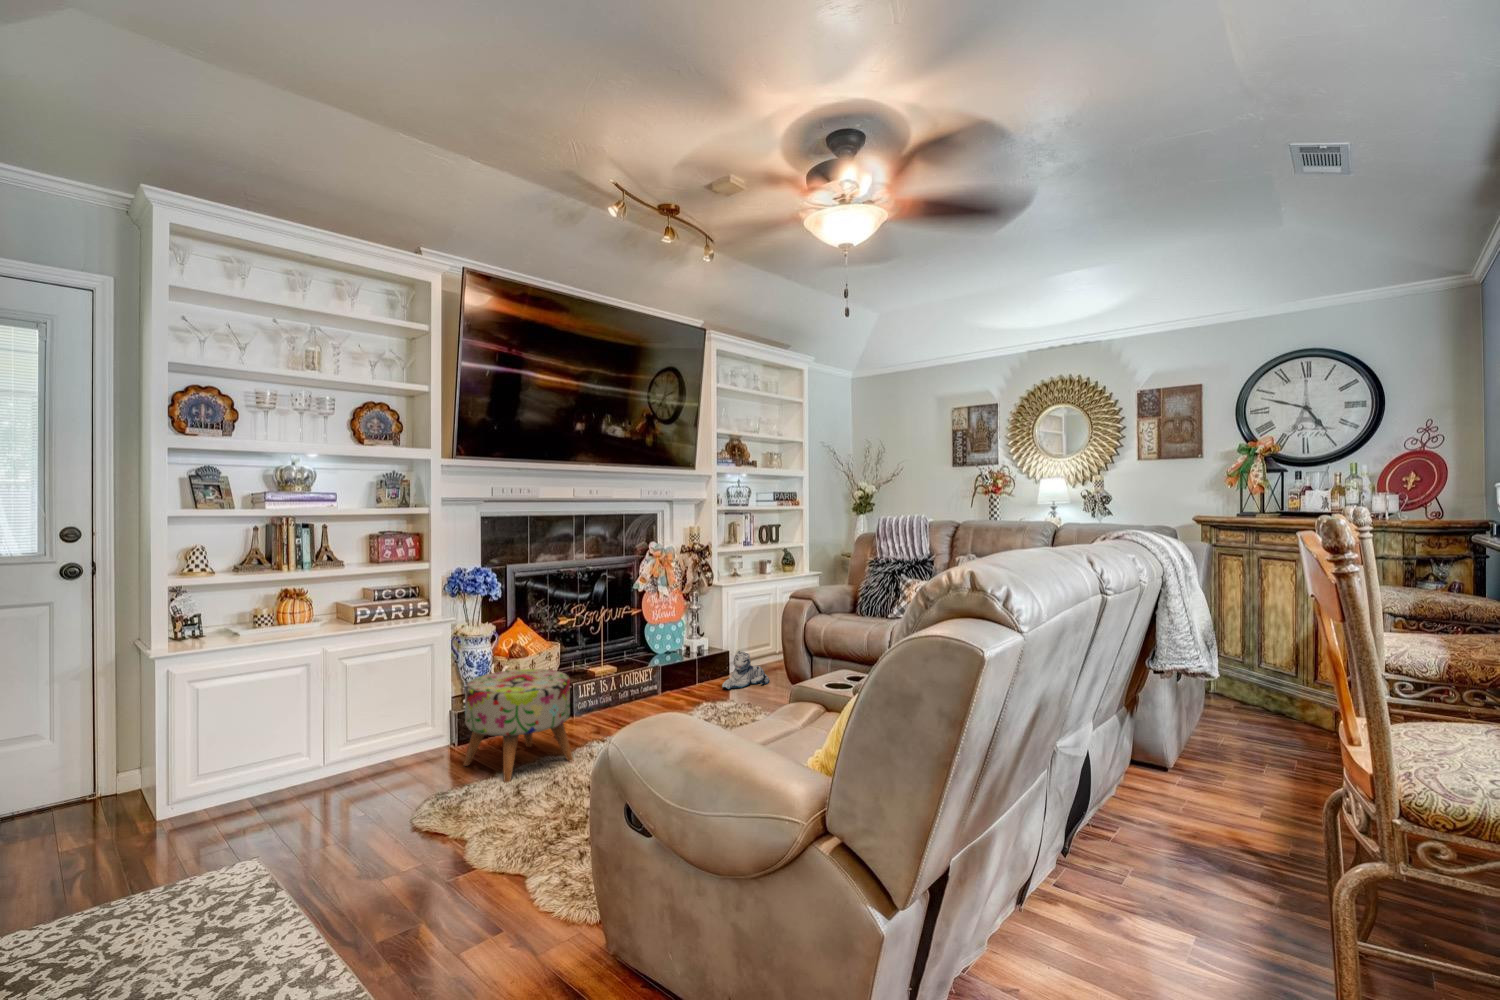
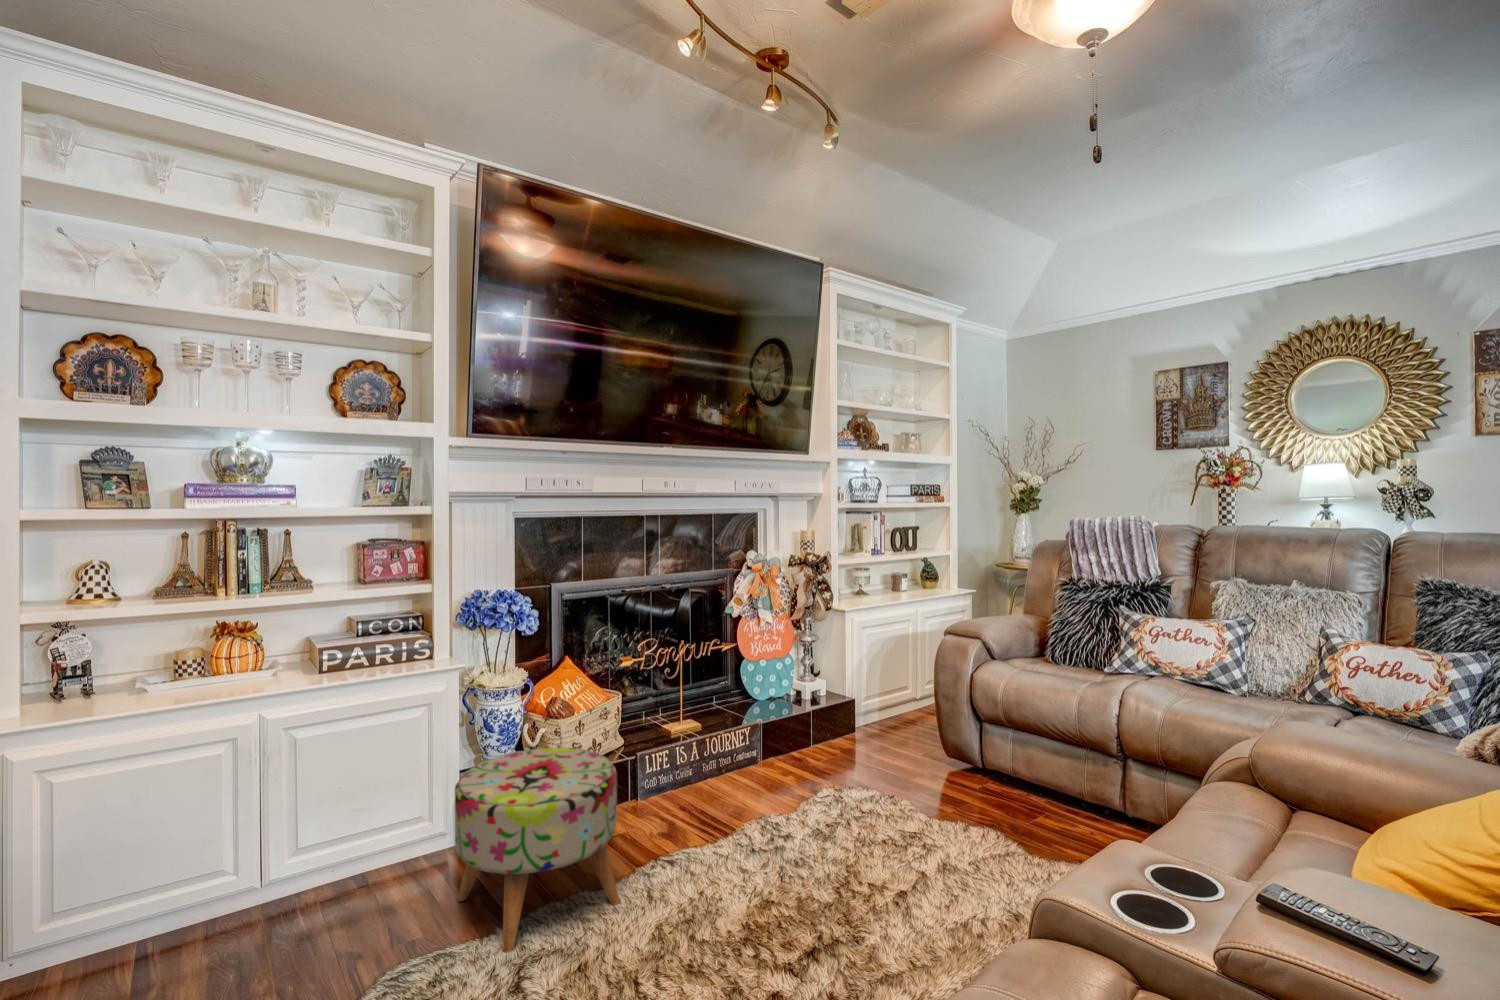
plush toy: present [722,651,769,689] -> none [846,704,912,760]

